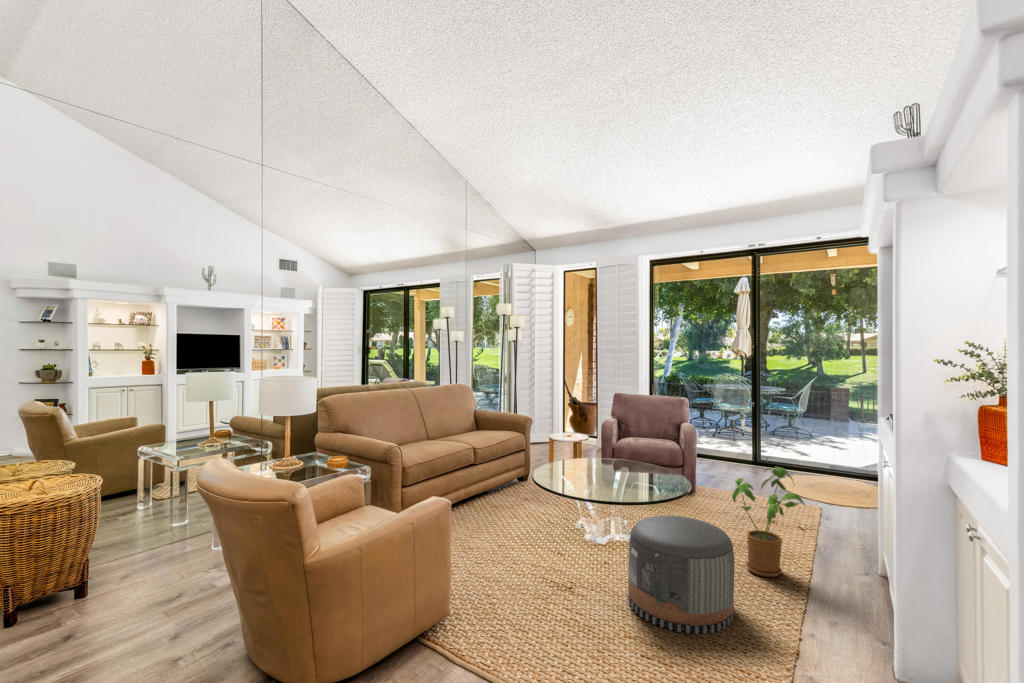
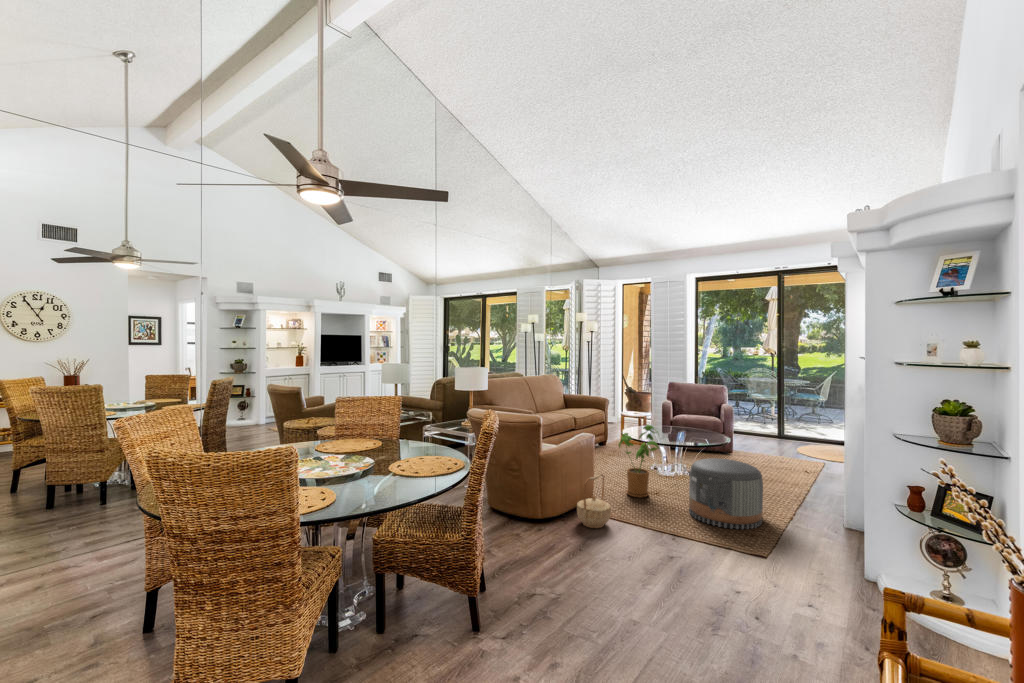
house plant: present [732,467,805,577] -> present [619,425,659,498]
basket: none [451,551,504,643] -> present [577,474,611,528]

